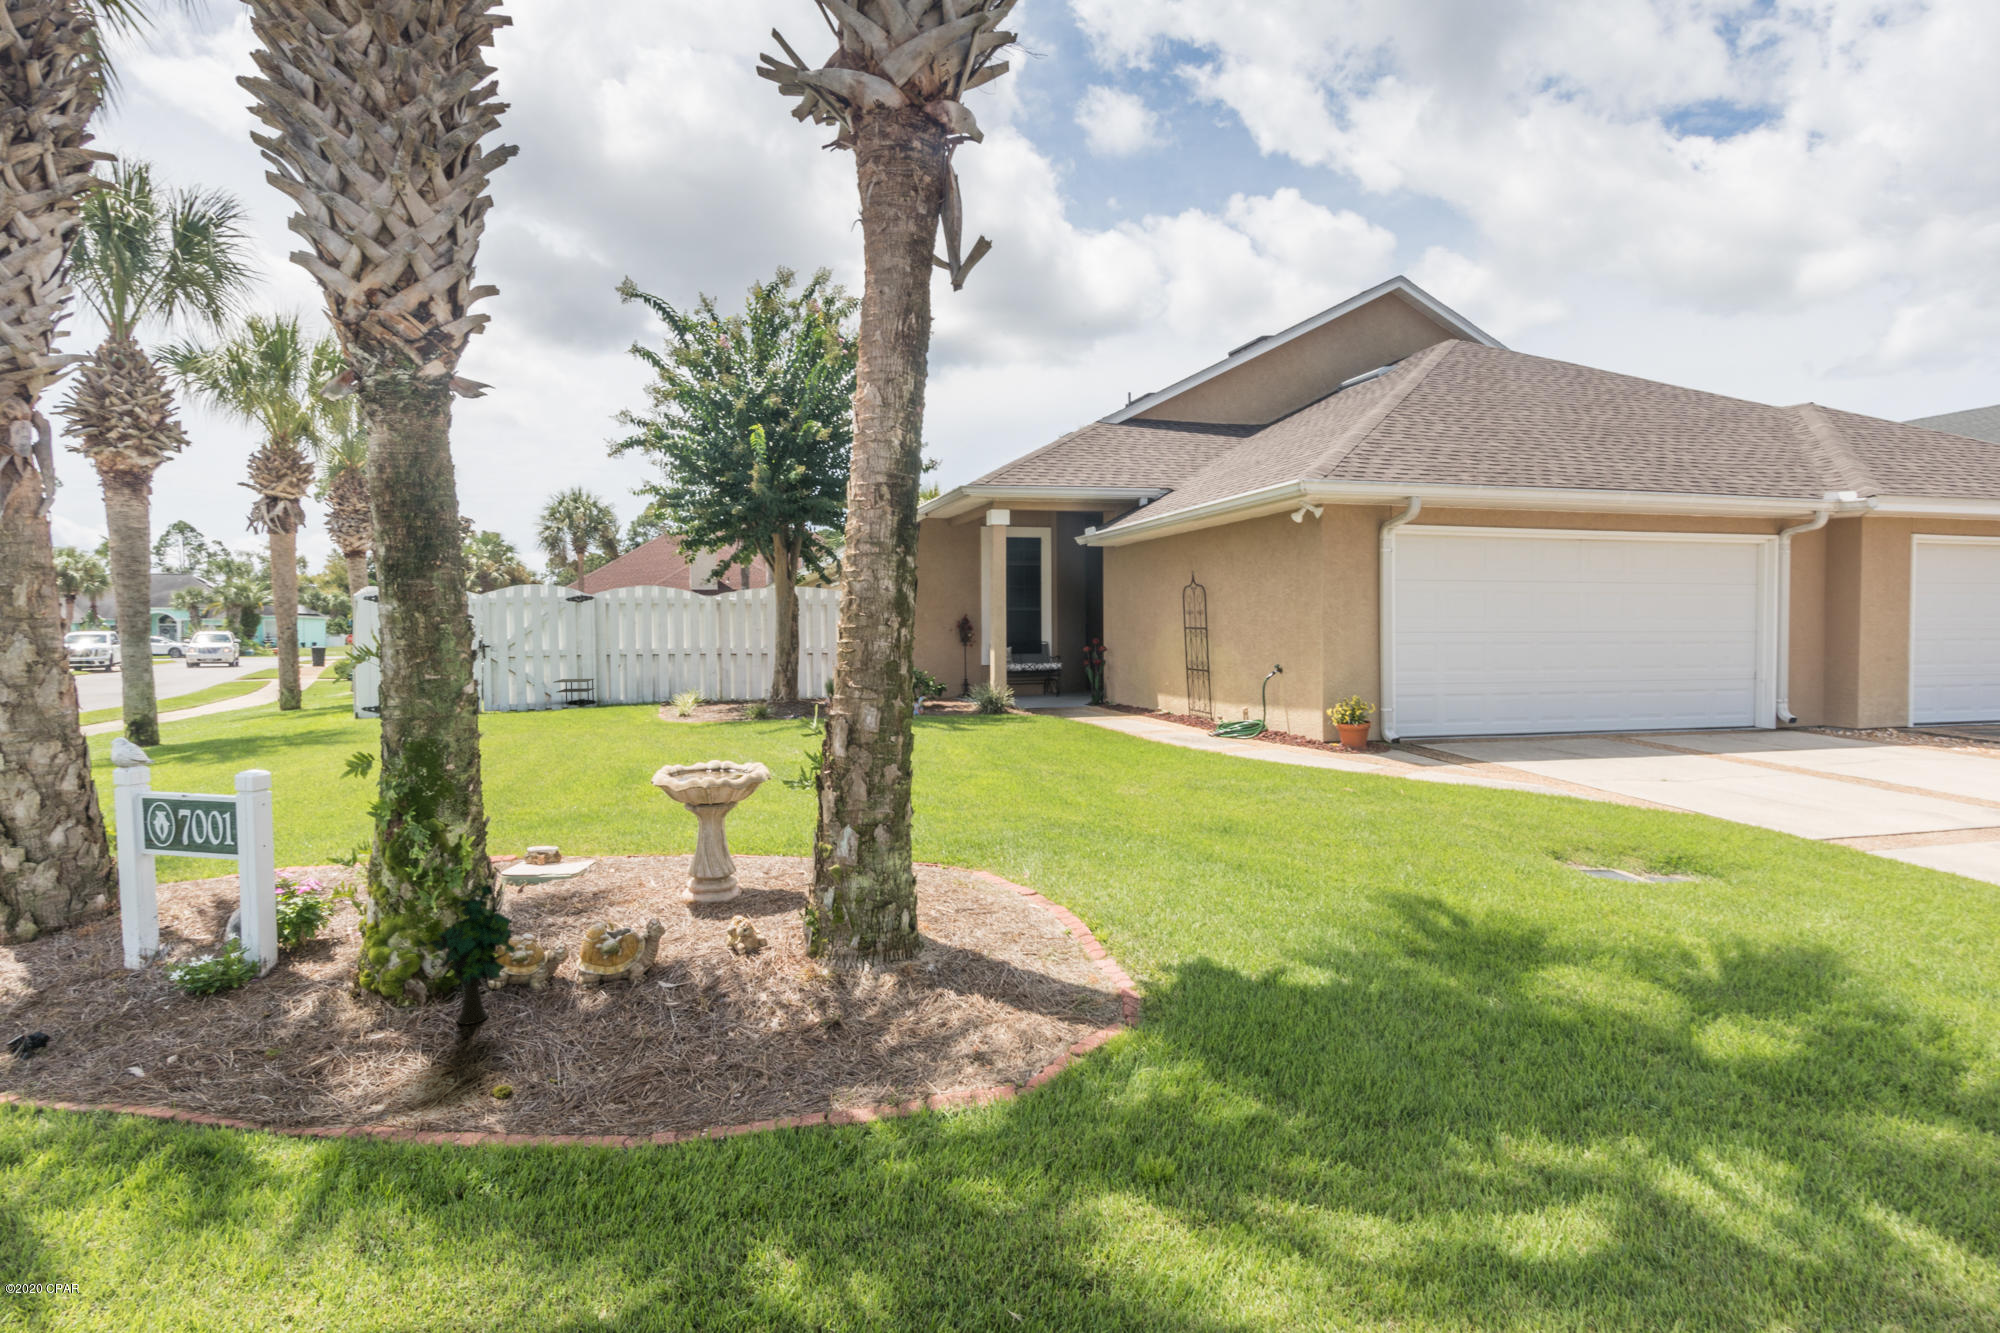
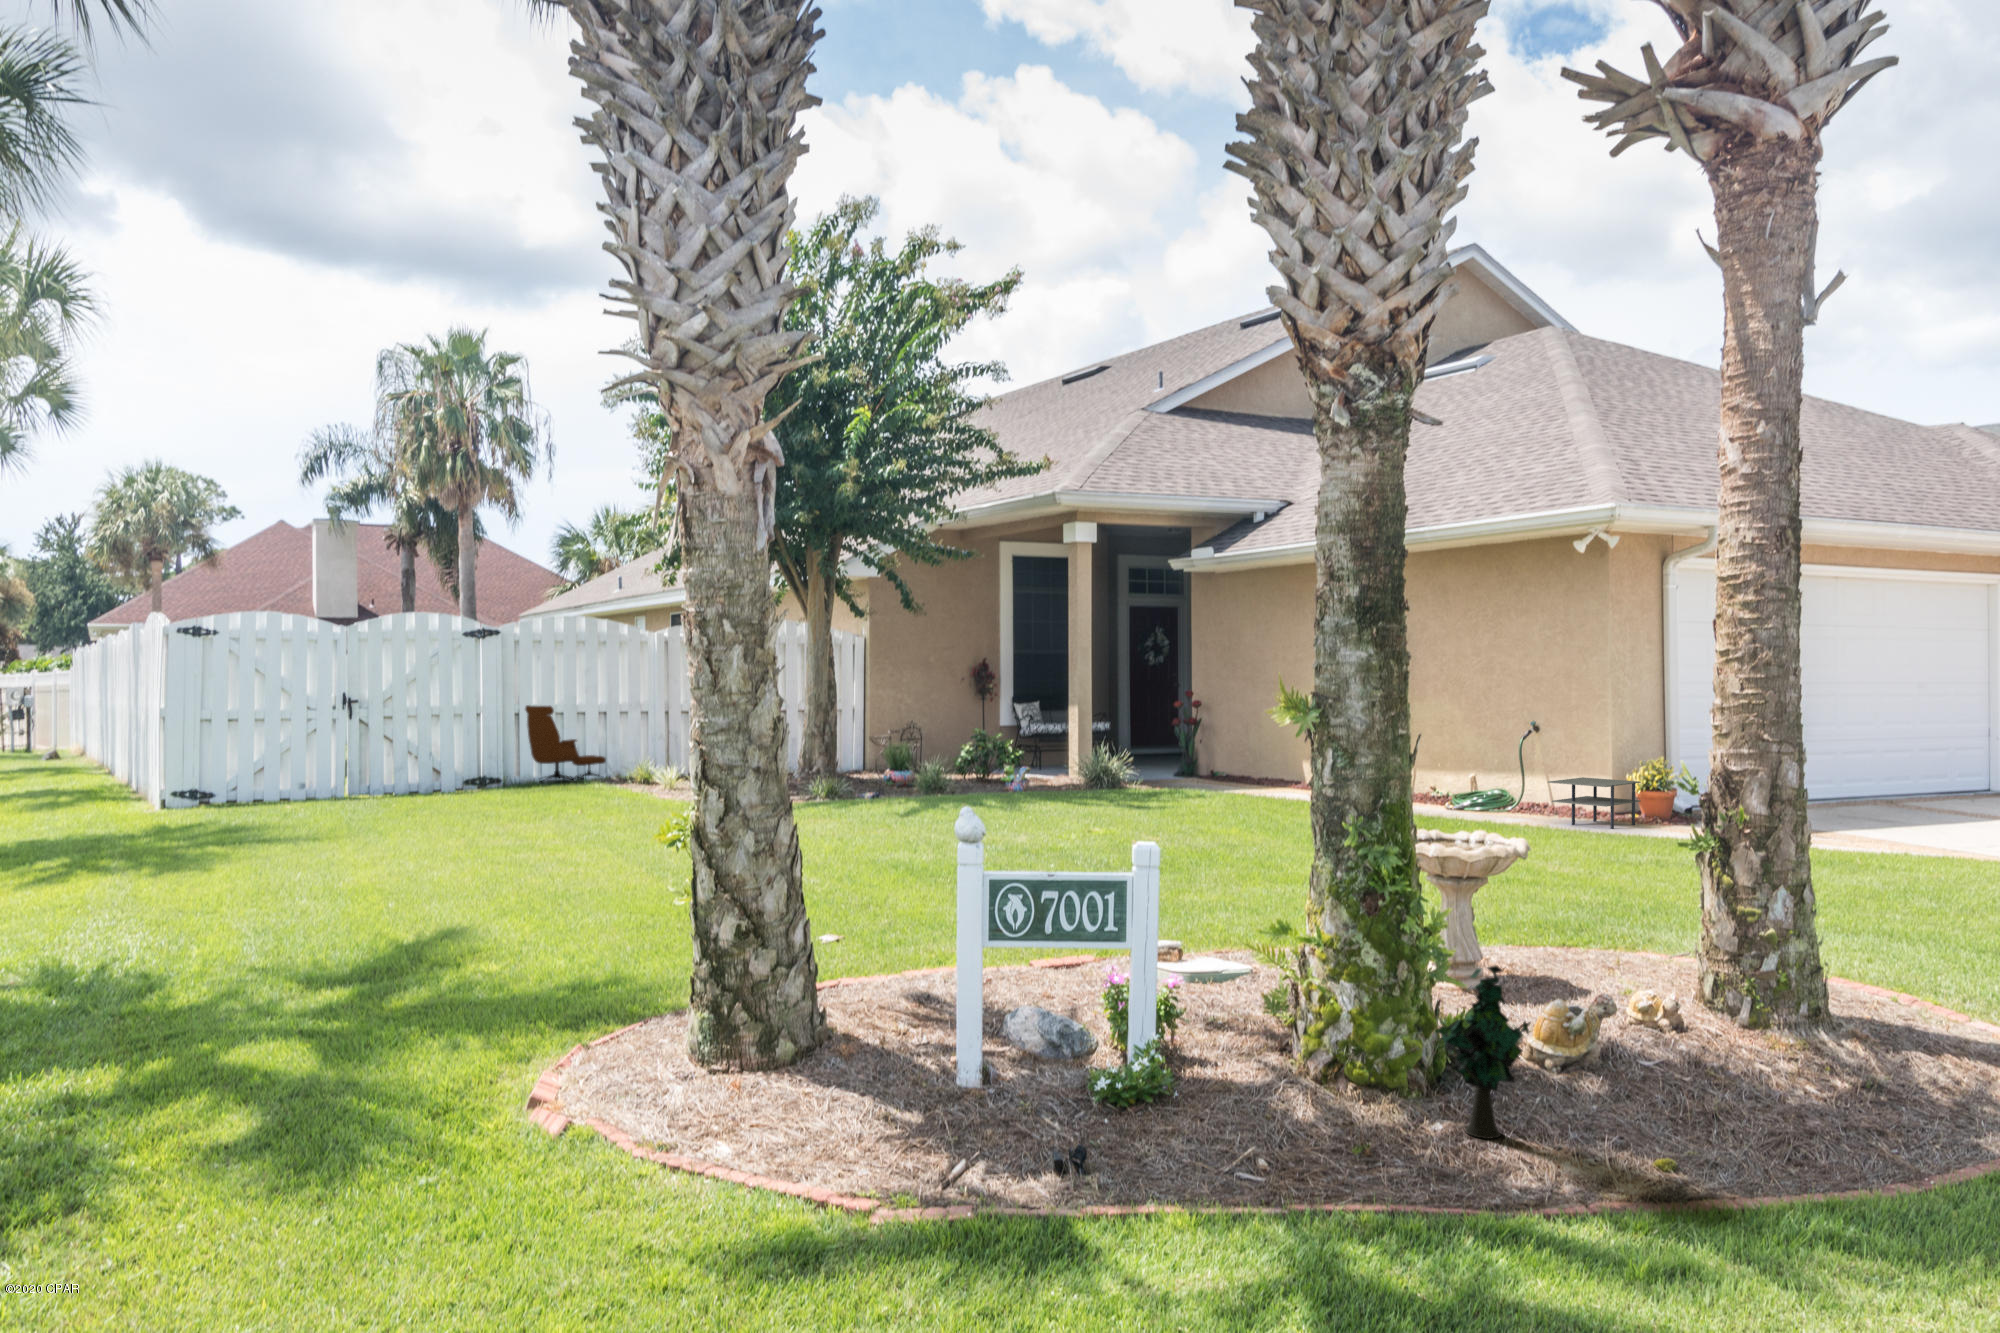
lounge chair: none [600,649,666,704] -> present [525,705,606,781]
side table: present [554,679,594,703] -> present [1548,777,1641,829]

